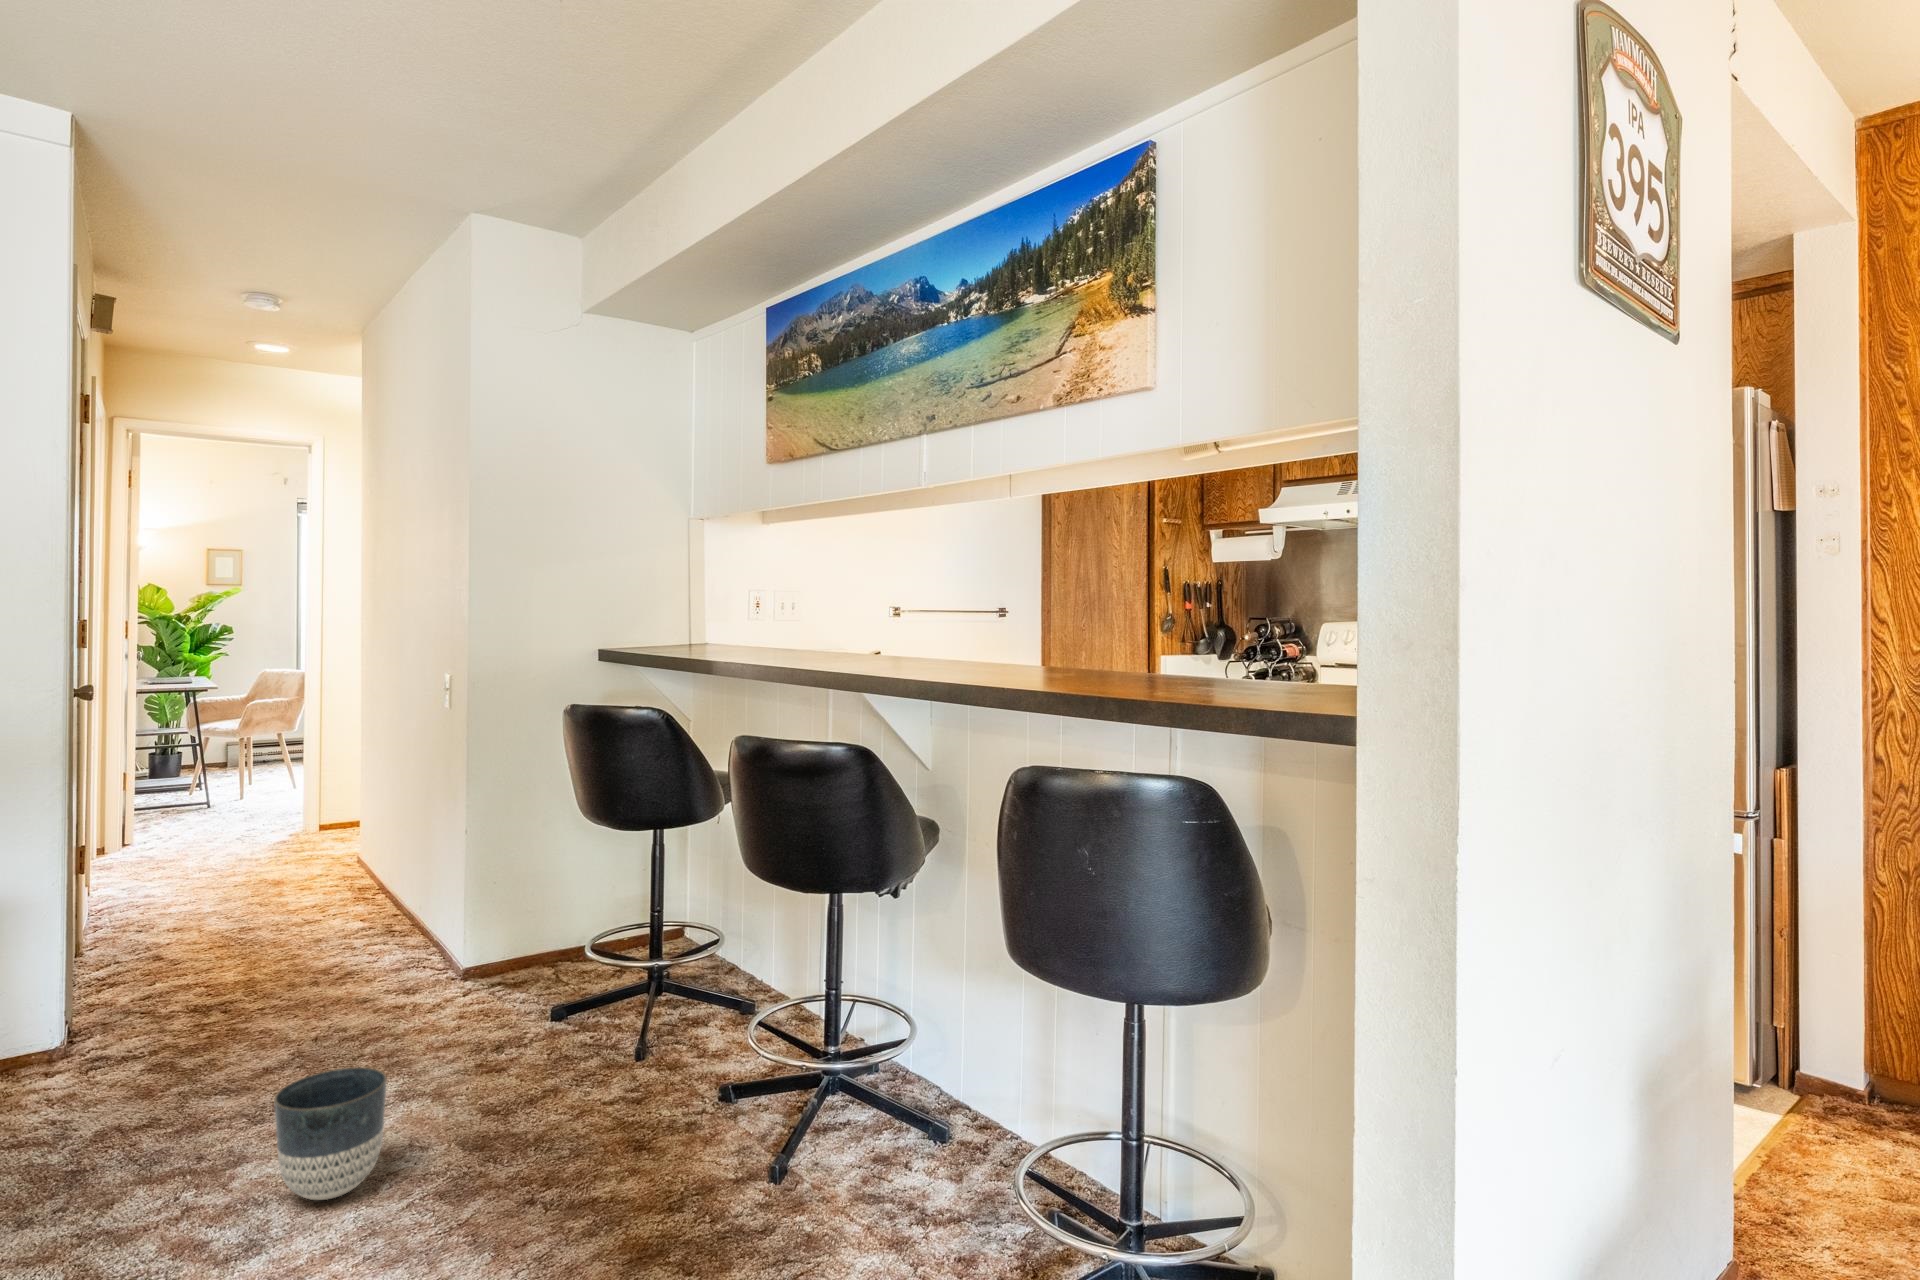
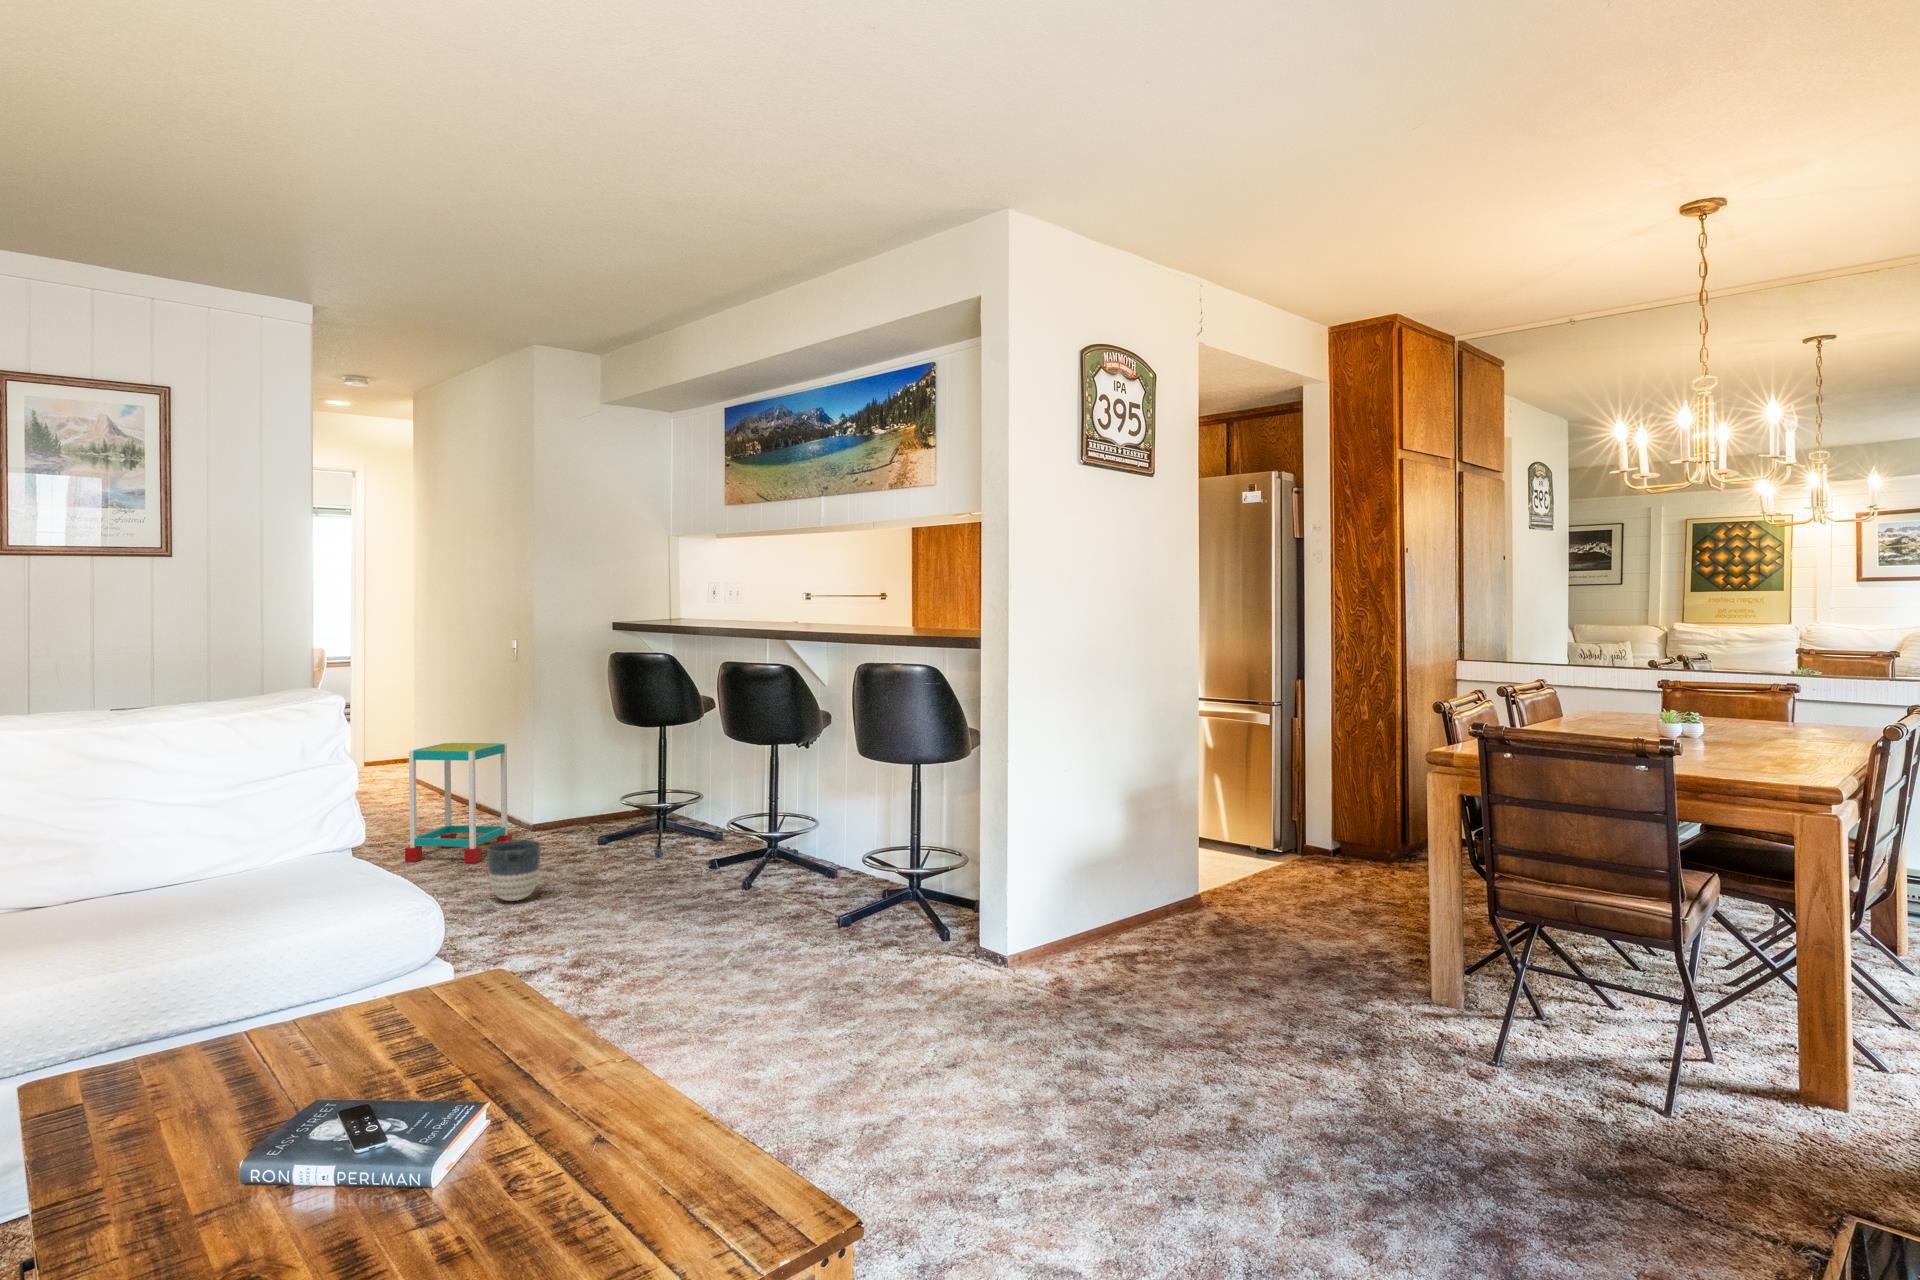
side table: none [219,844,413,1062] -> present [405,743,512,863]

